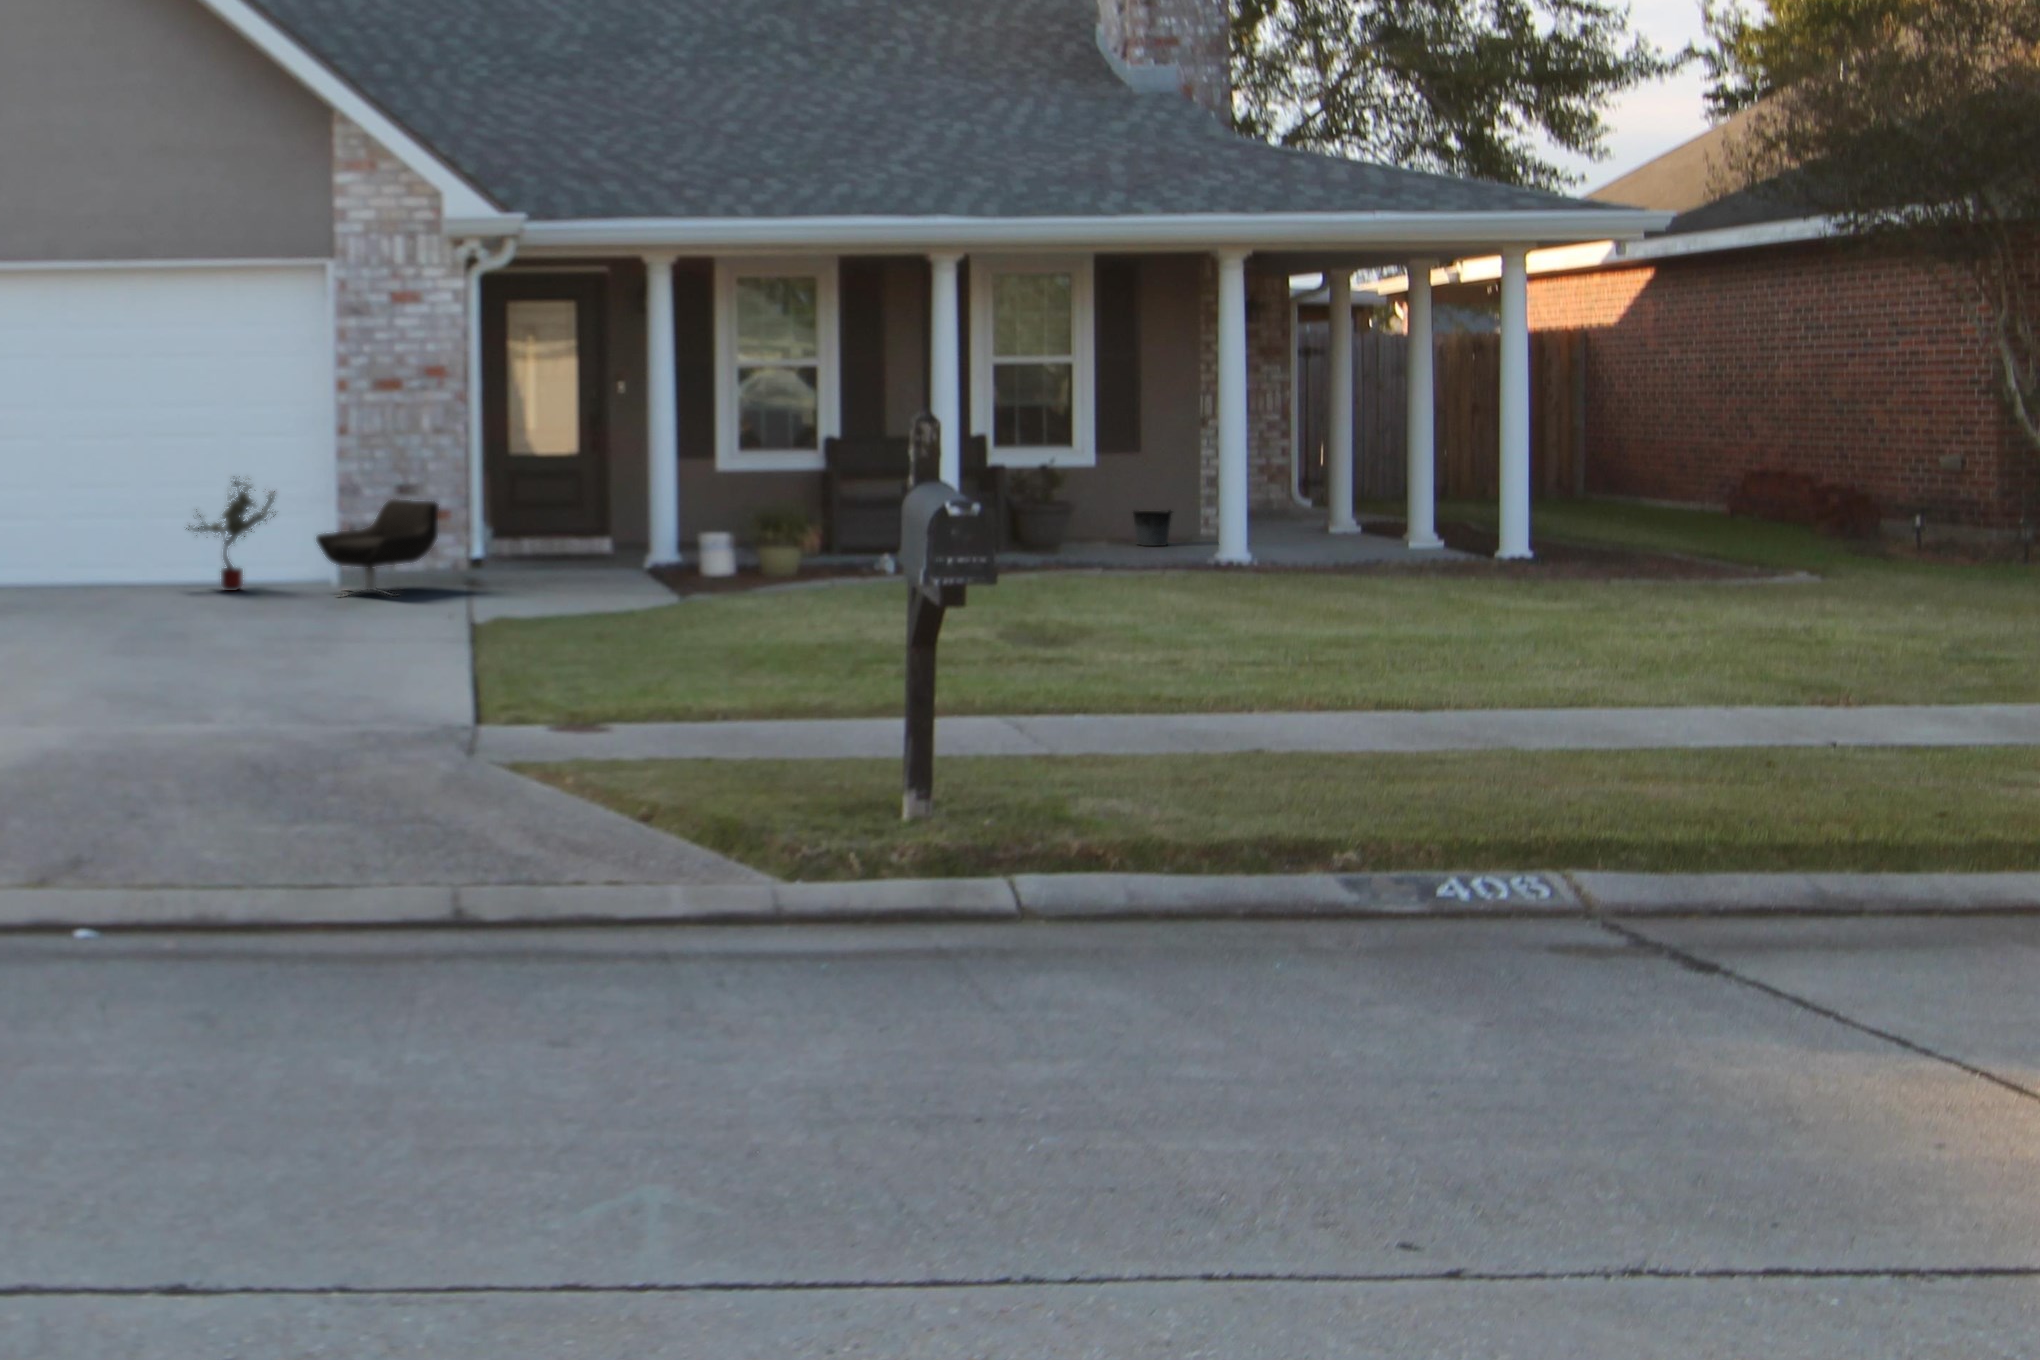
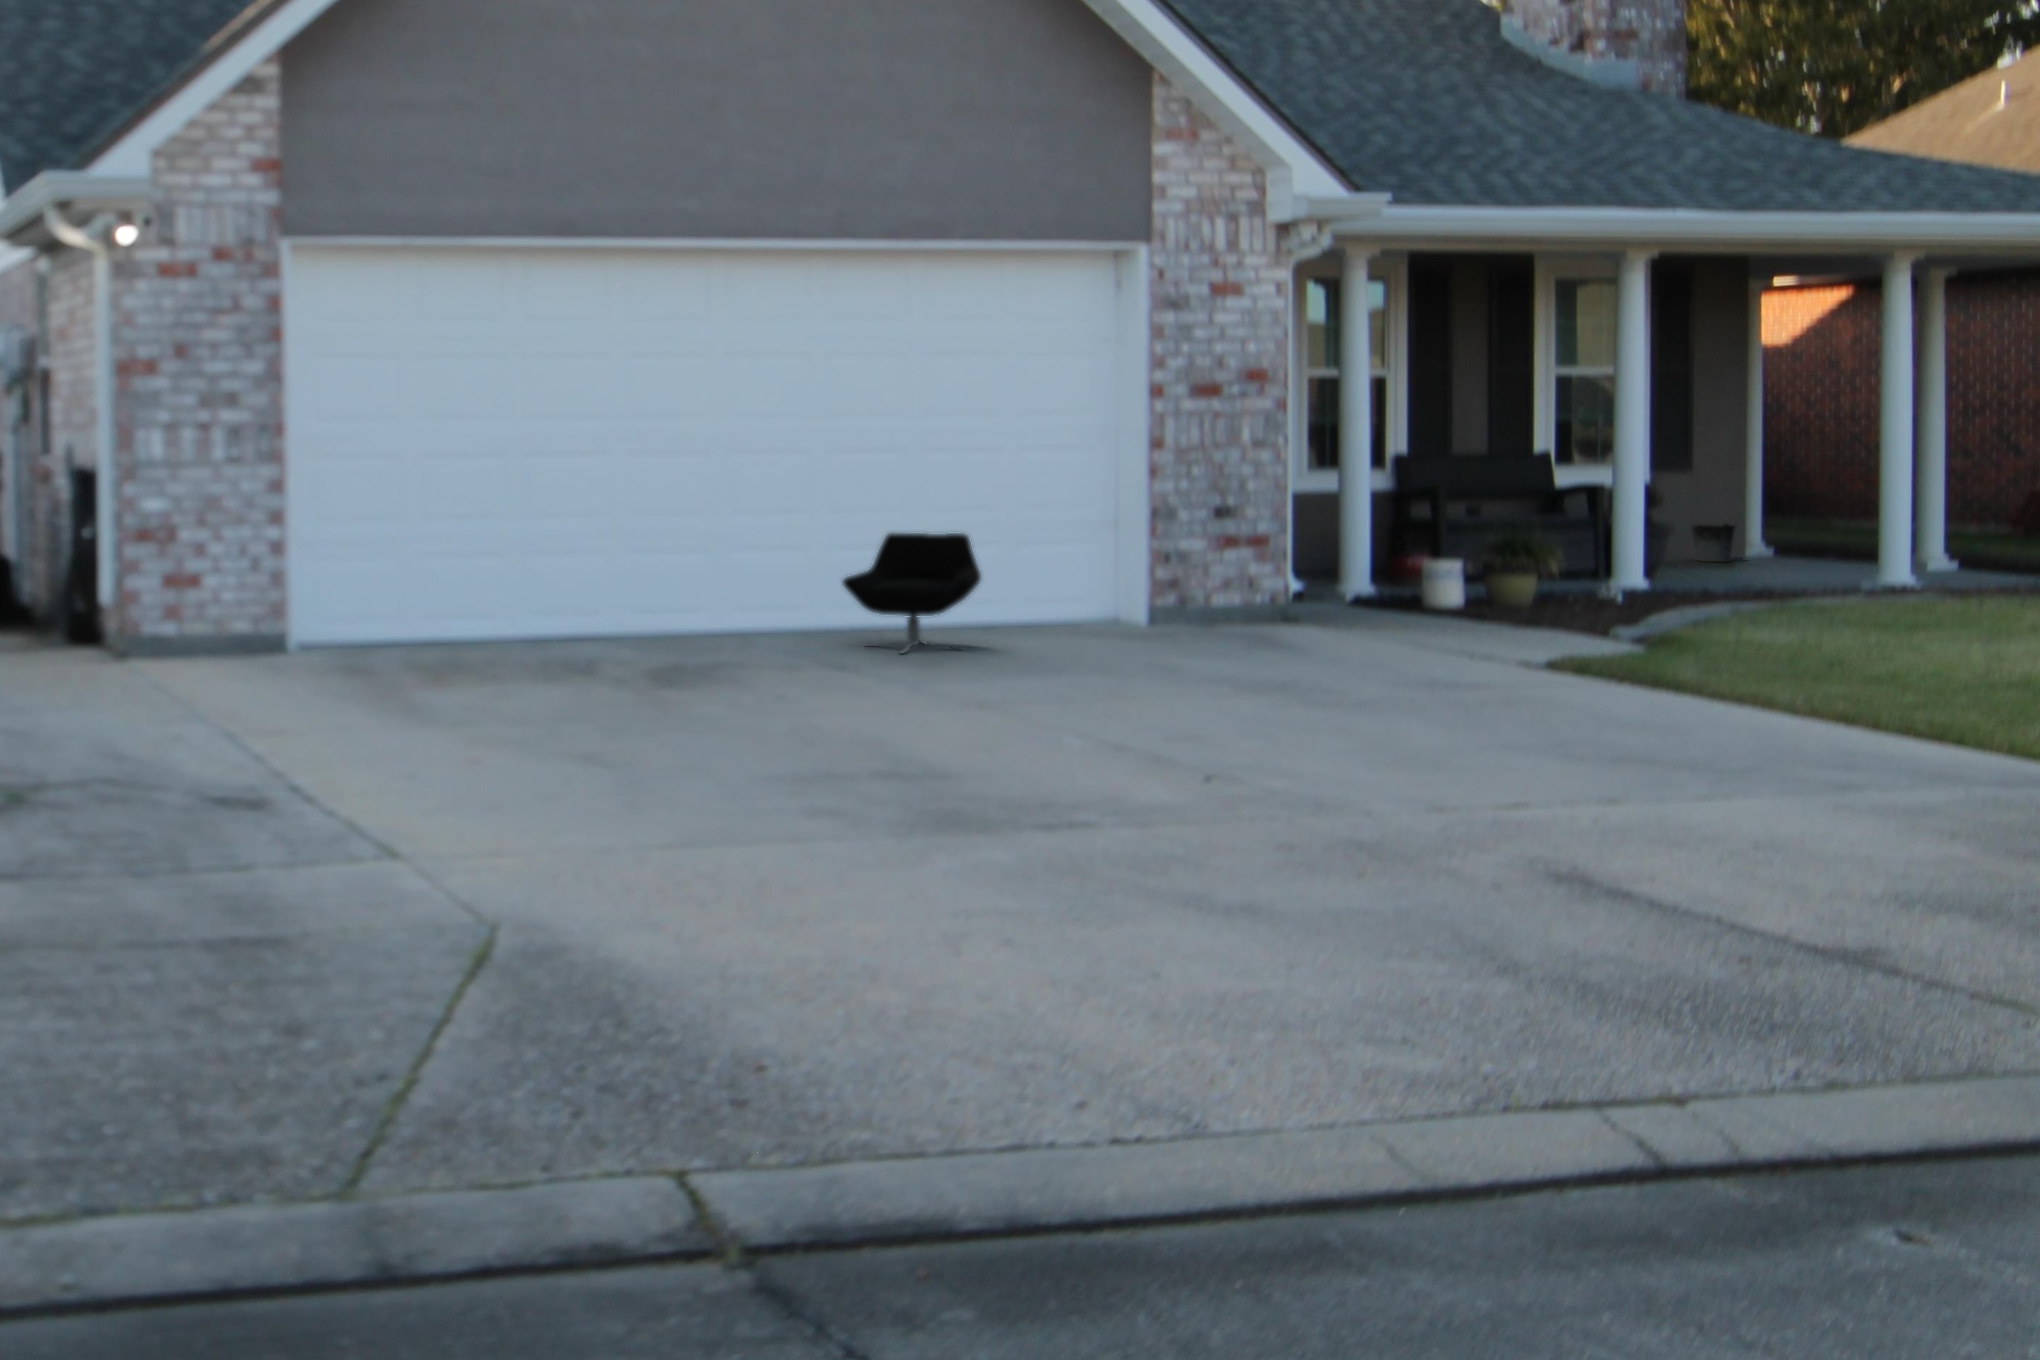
potted tree: present [186,476,276,591] -> none [1011,497,1116,636]
lounge chair: present [316,499,439,594] -> present [843,533,981,654]

